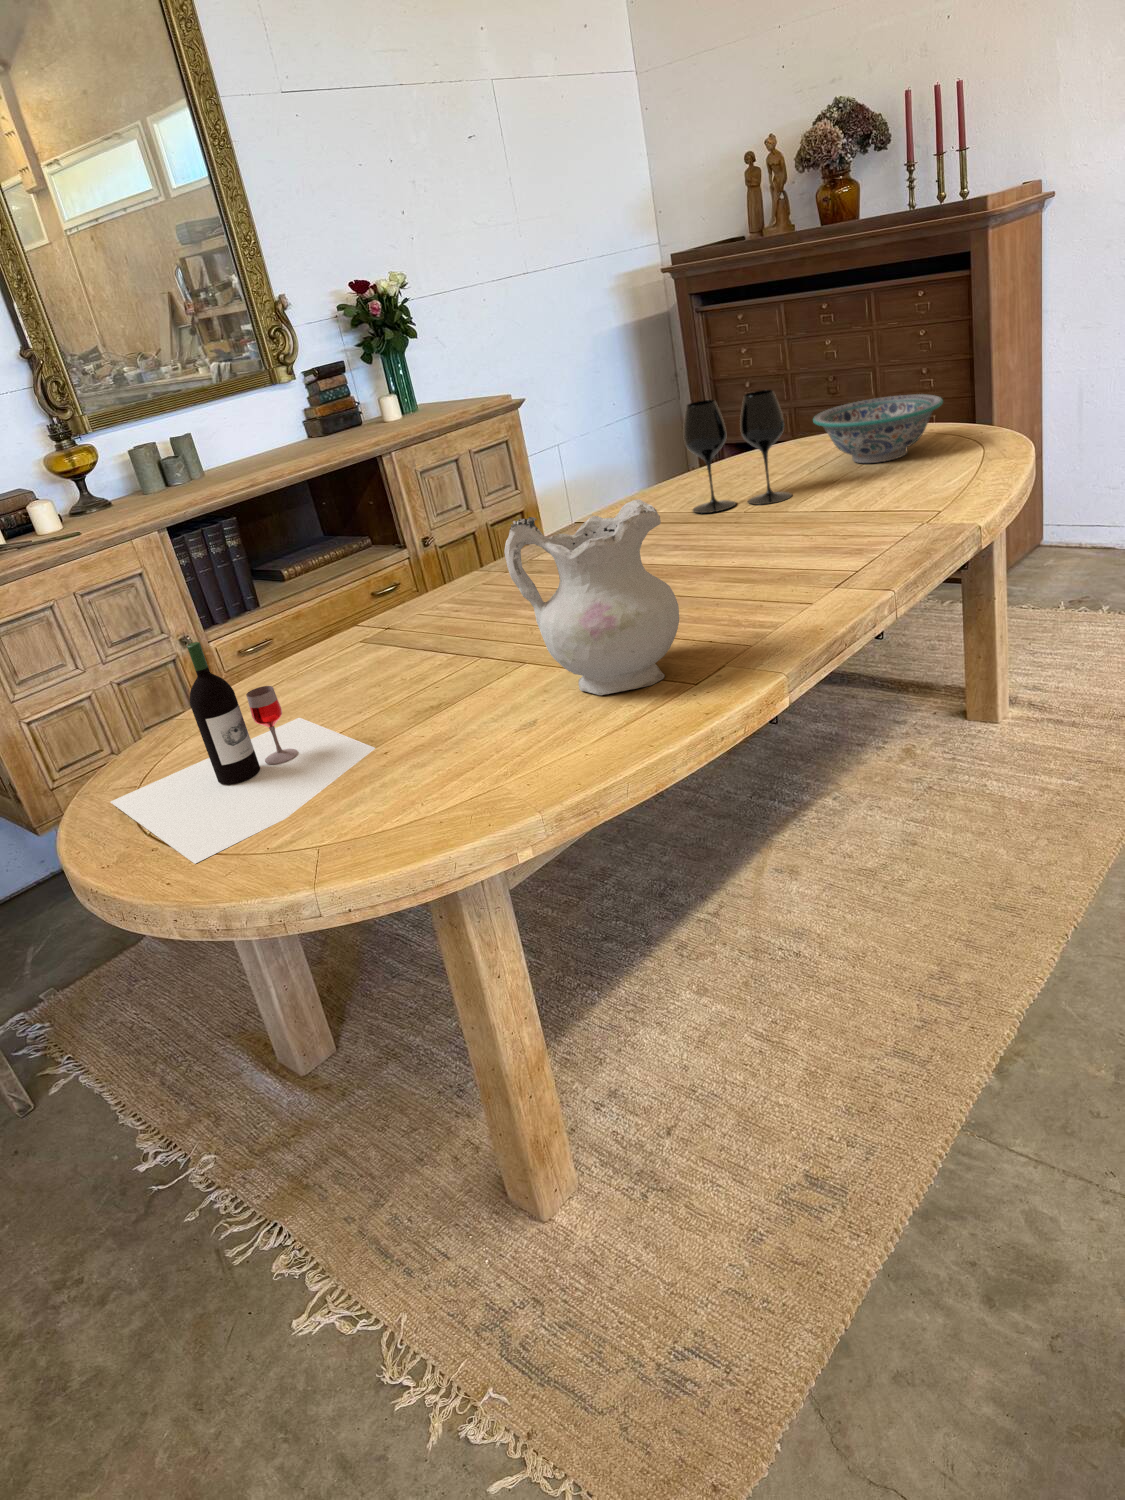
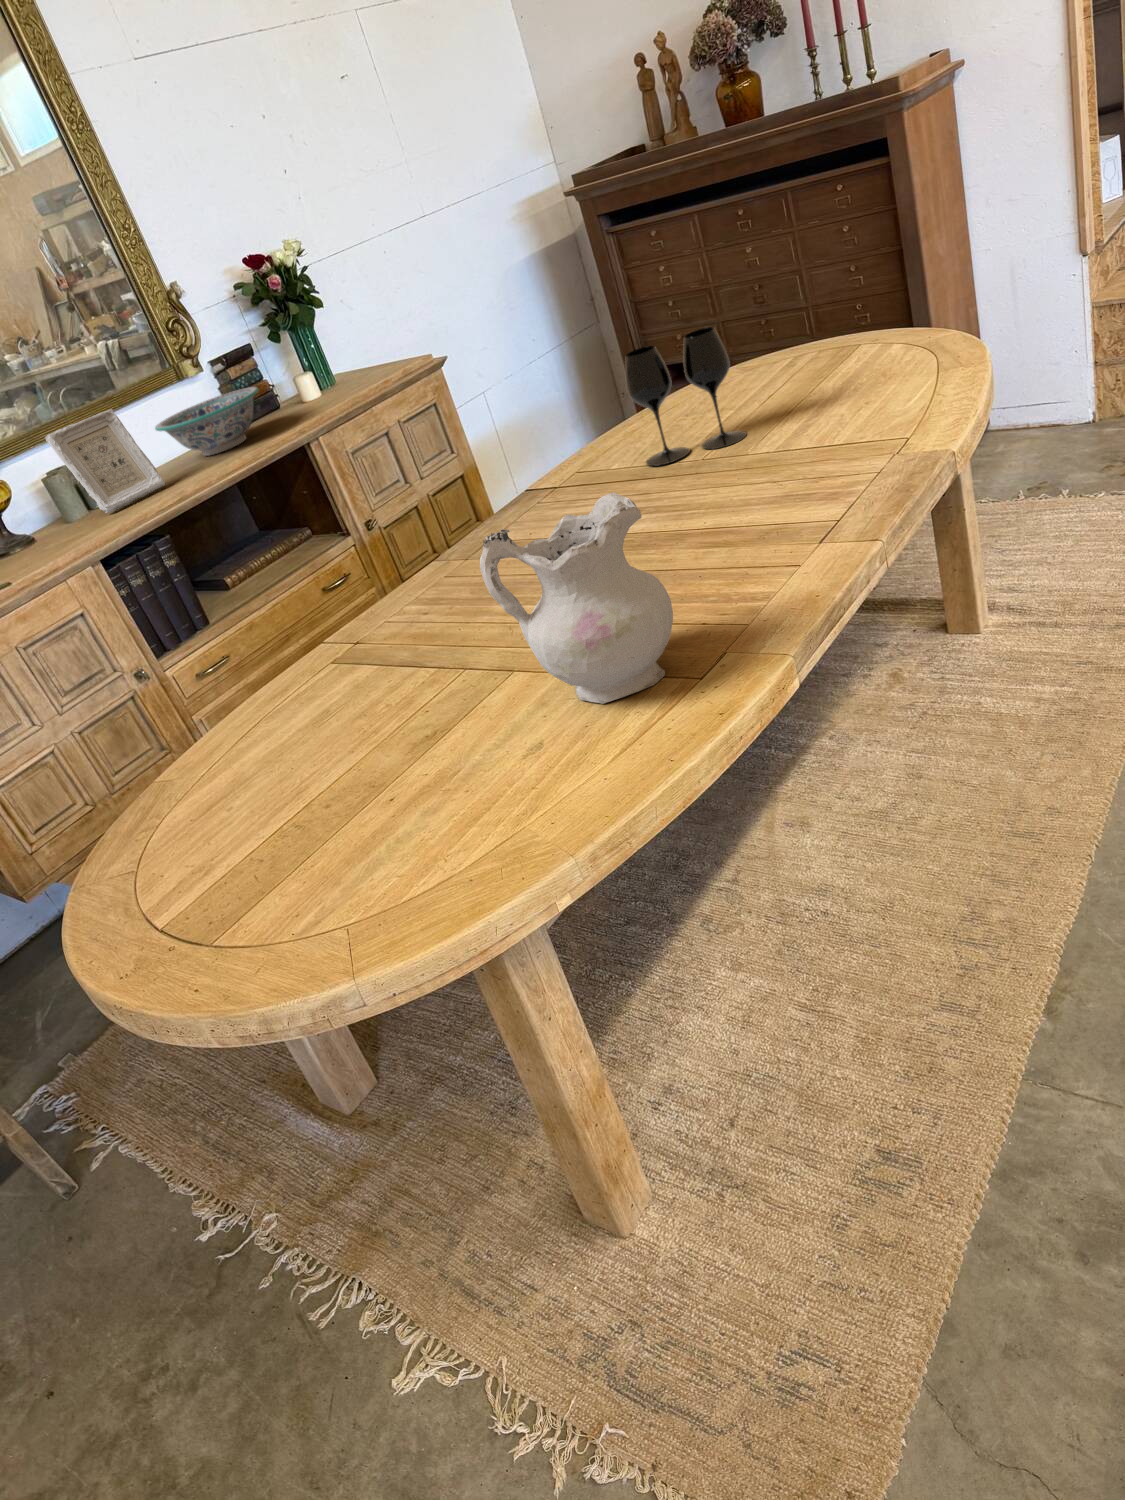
decorative bowl: present [813,394,943,463] -> present [155,387,258,456]
picture frame: none [136,395,240,489] -> present [45,409,165,513]
wine bottle: present [111,642,375,864] -> none [107,718,411,962]

